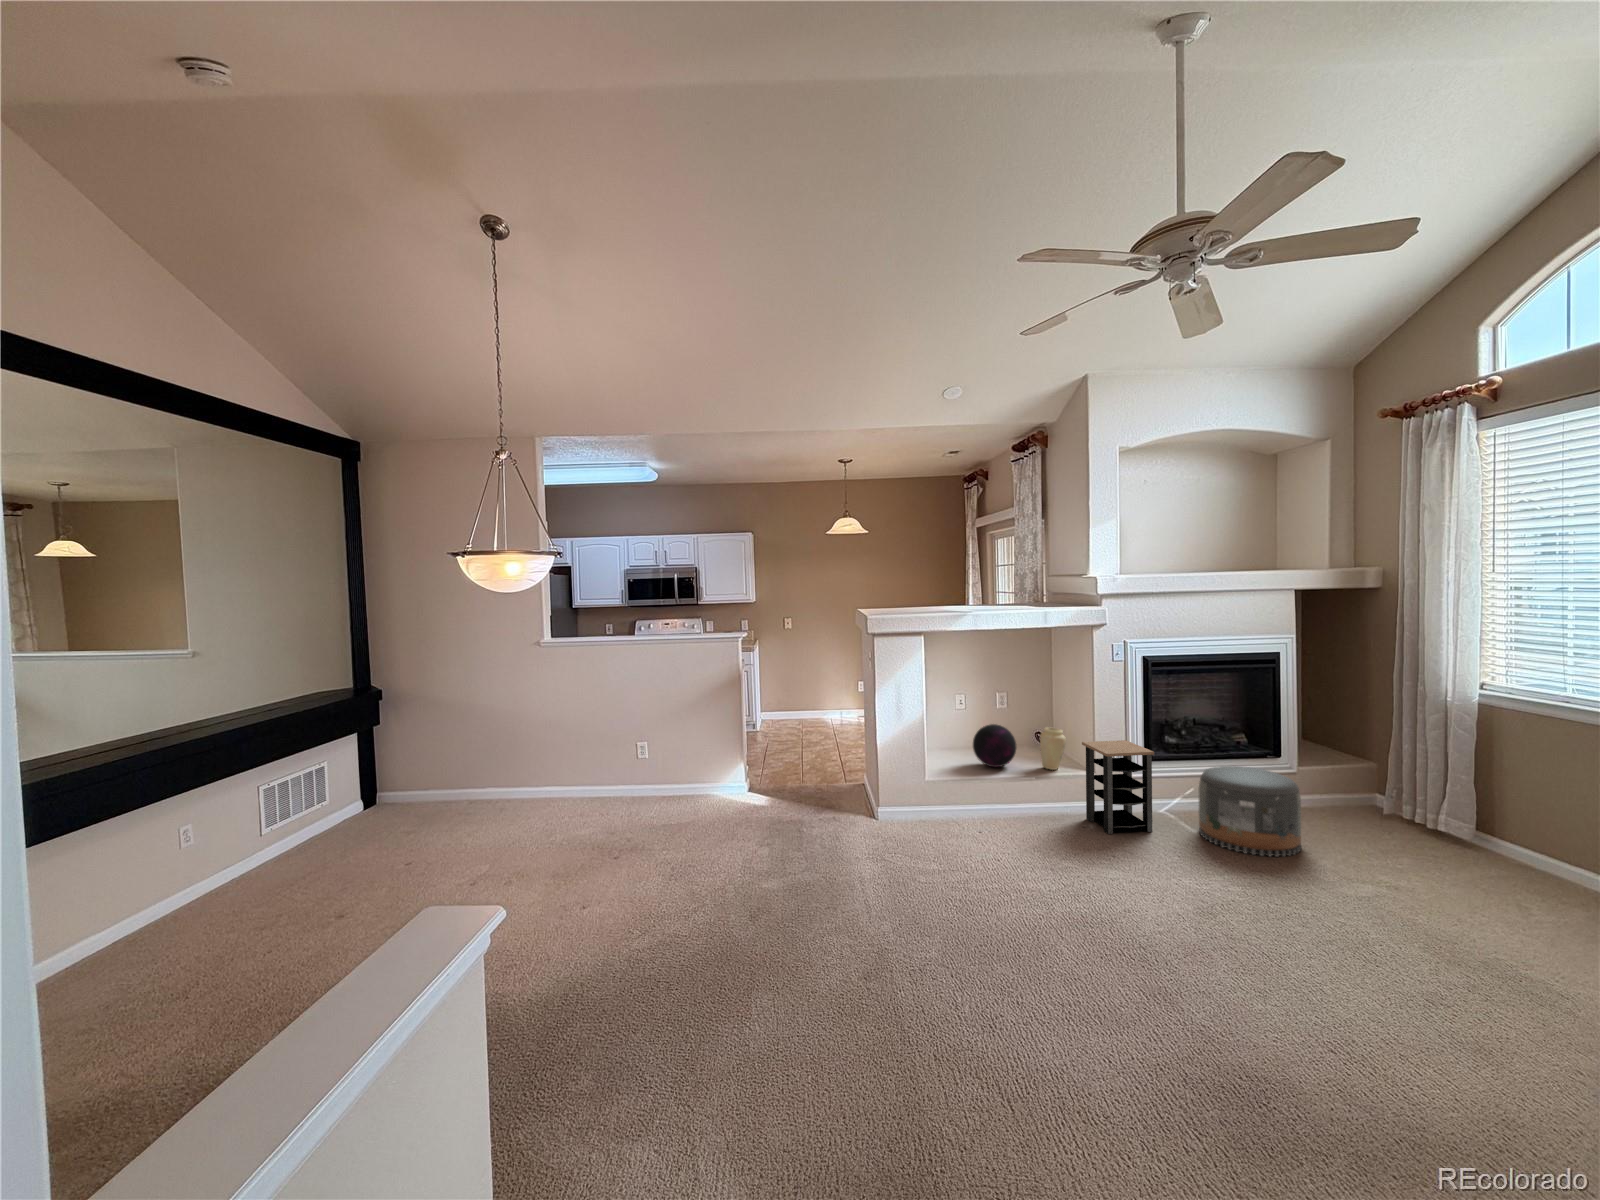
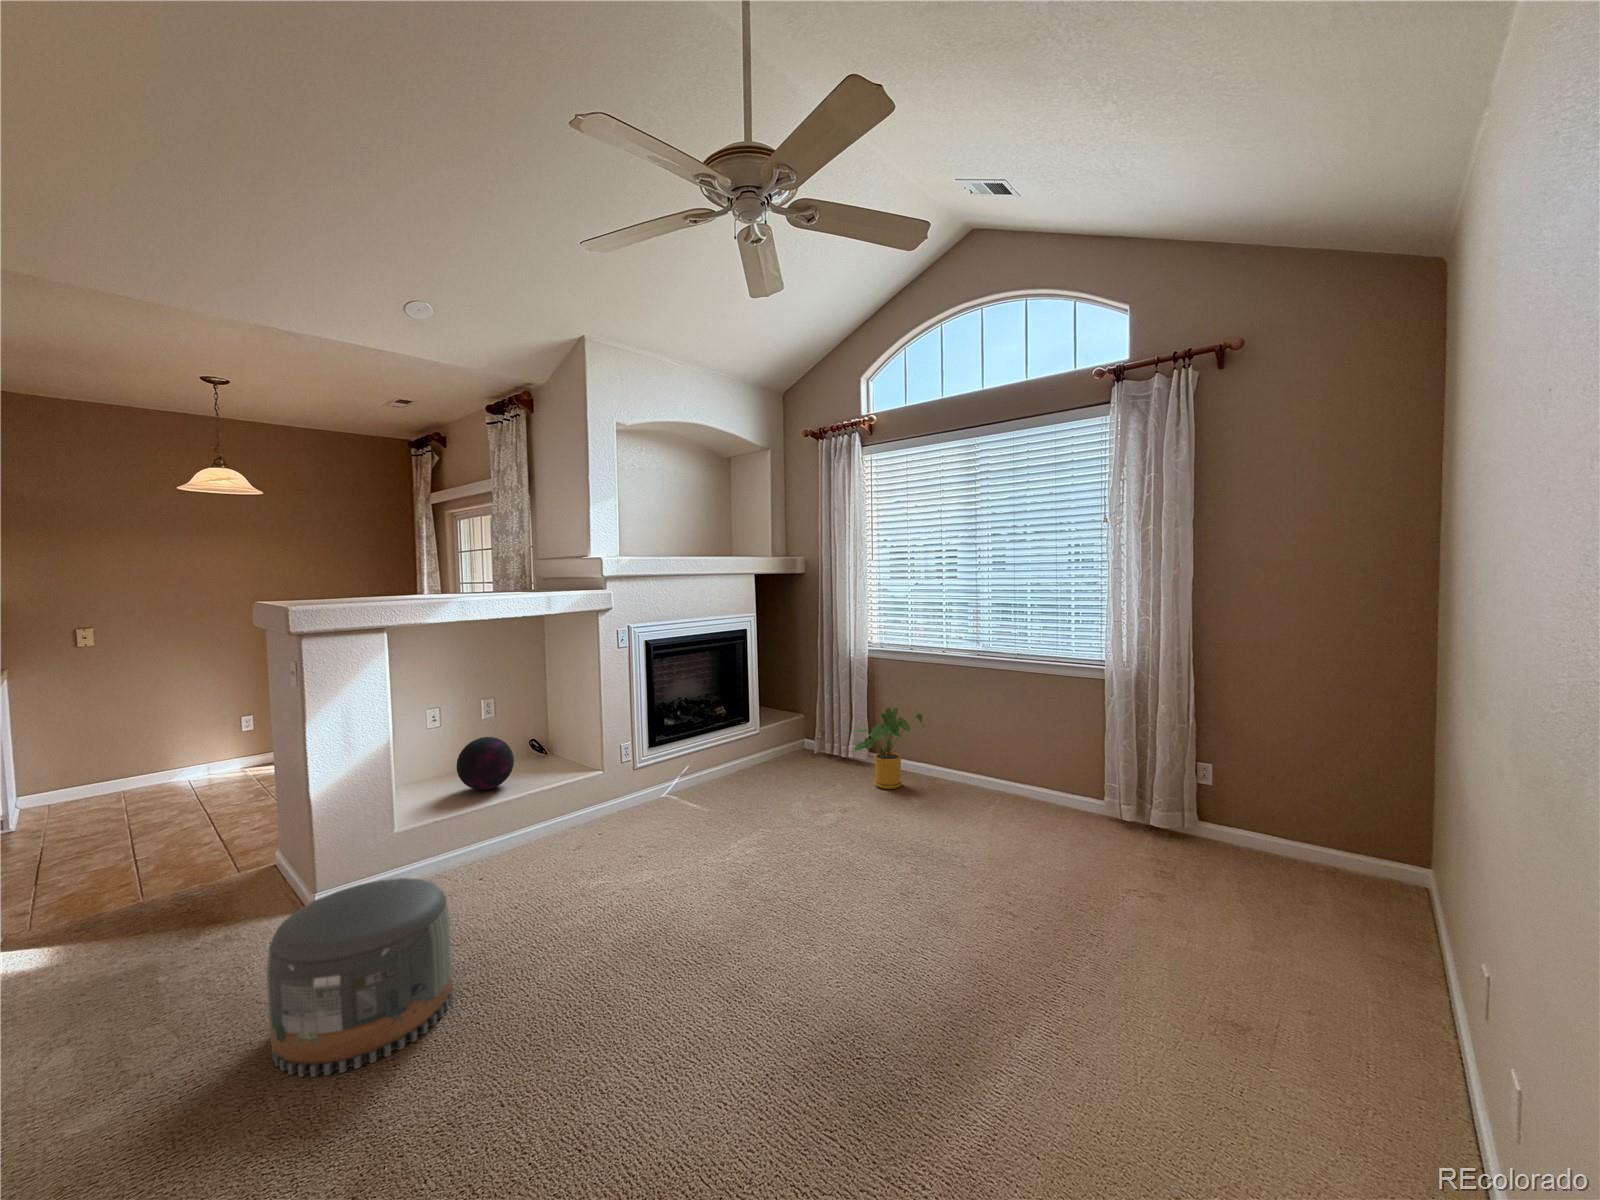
vase: present [1040,727,1066,770] -> none [541,729,570,777]
side table: present [1082,740,1154,834] -> none [591,729,664,832]
pouf: present [1199,766,1301,857] -> present [266,878,452,1077]
house plant: none [1427,778,1579,889] -> present [854,708,924,789]

